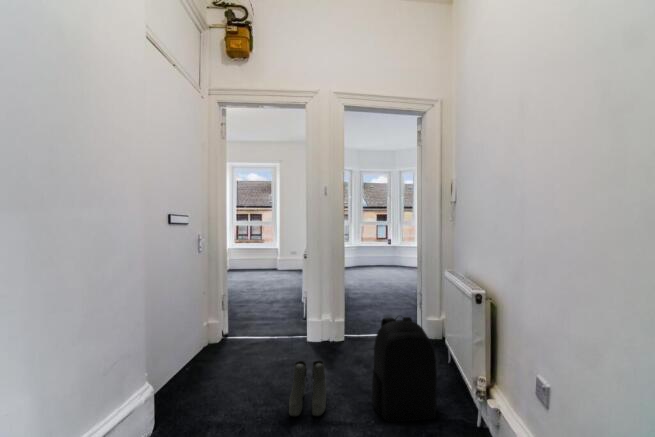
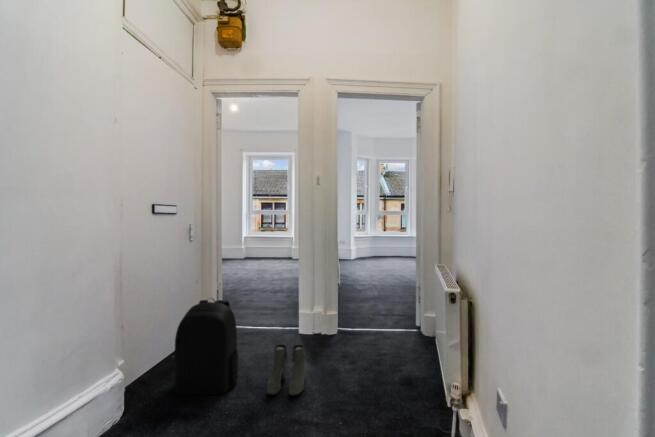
backpack: present [372,317,437,422] -> present [174,299,238,395]

